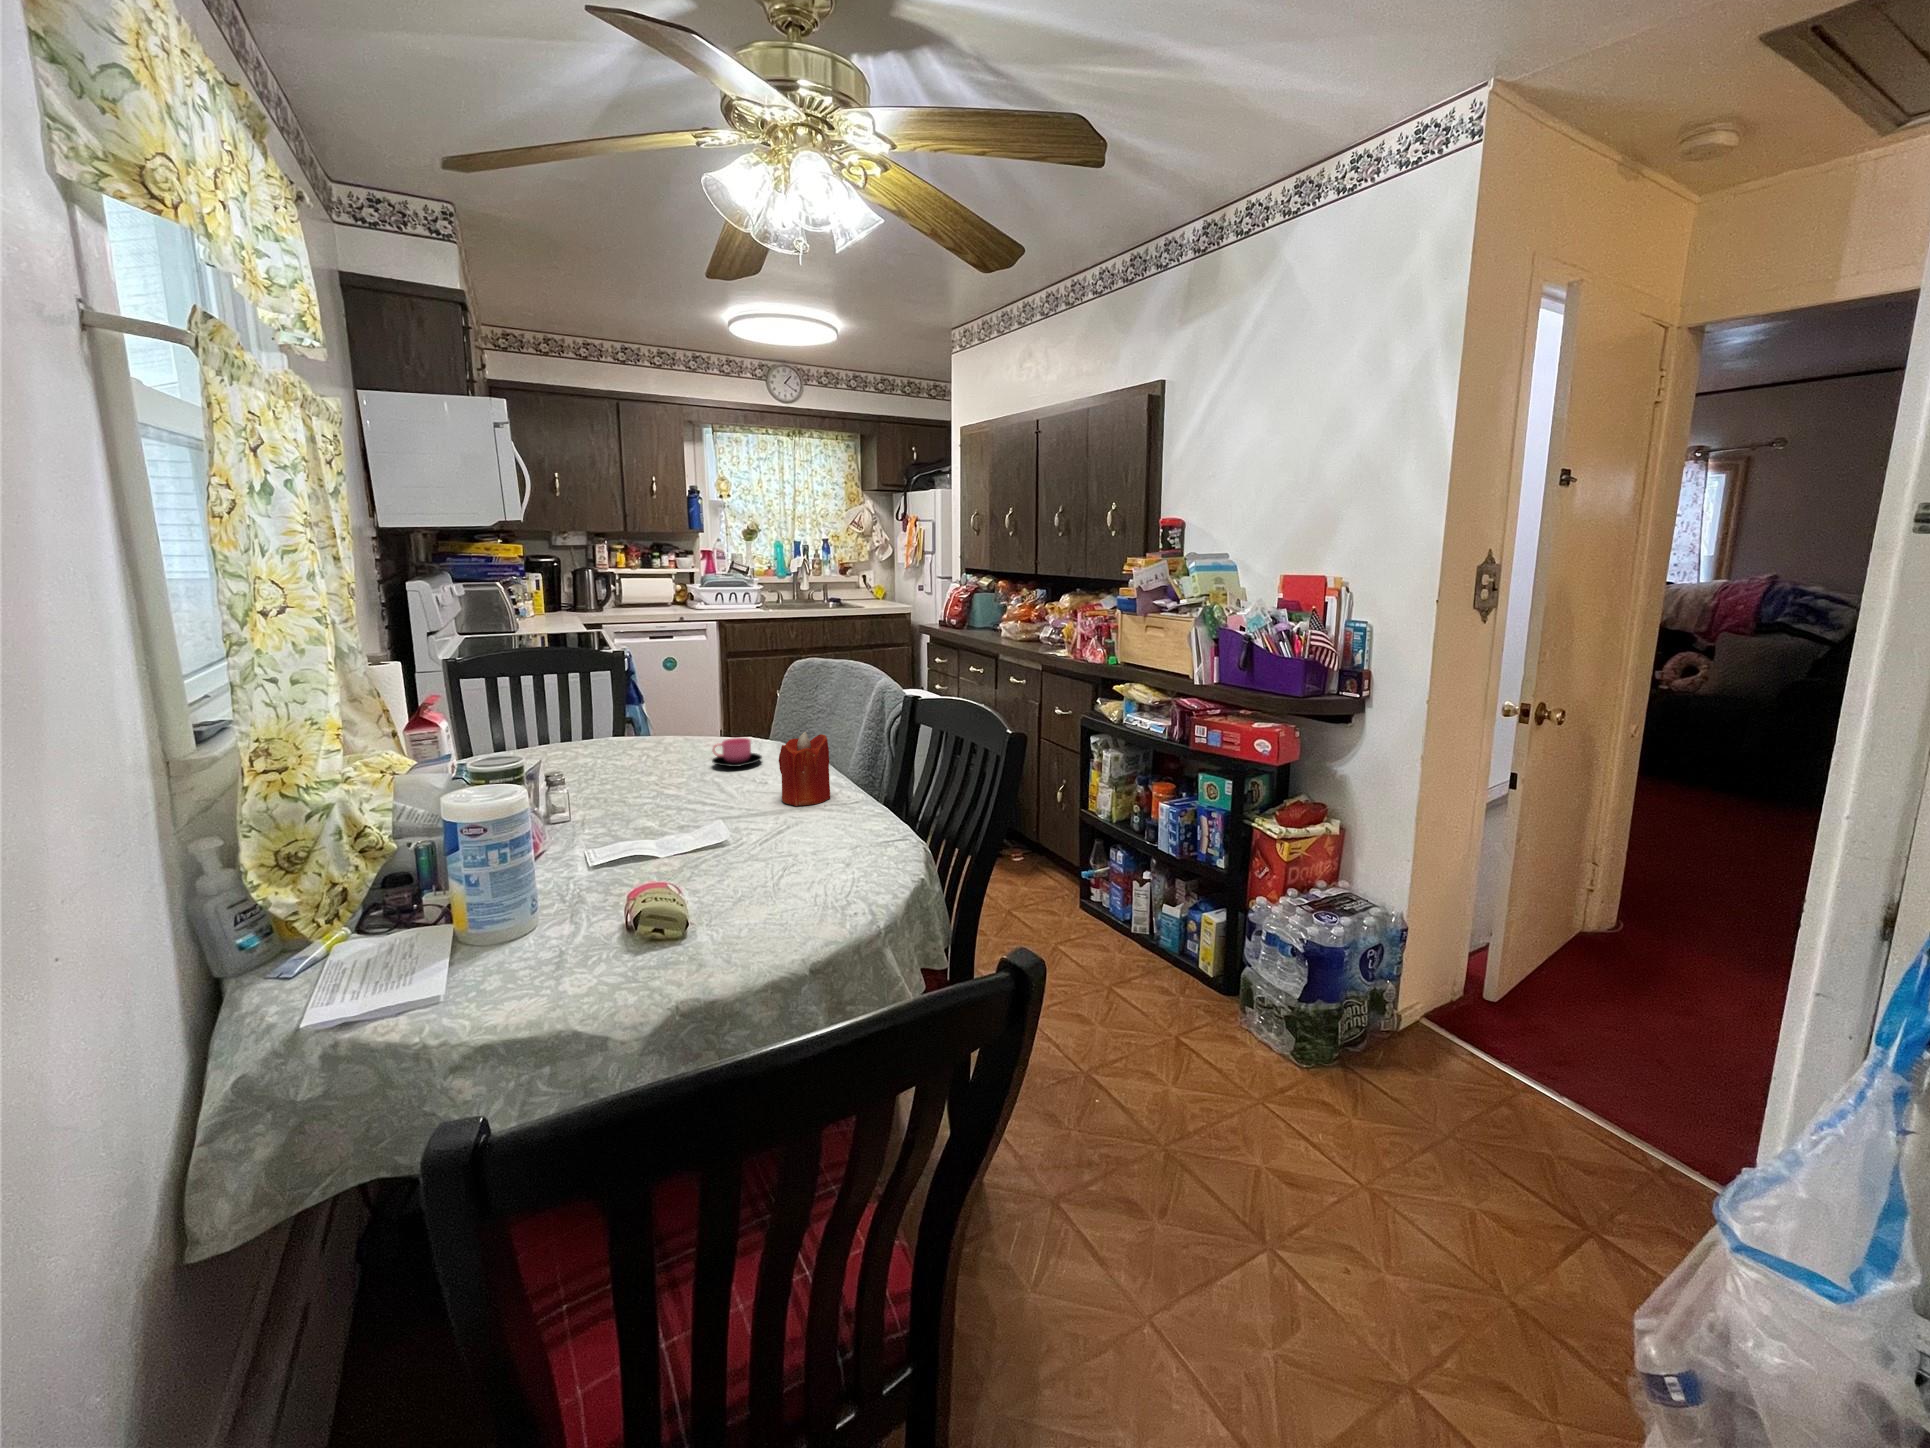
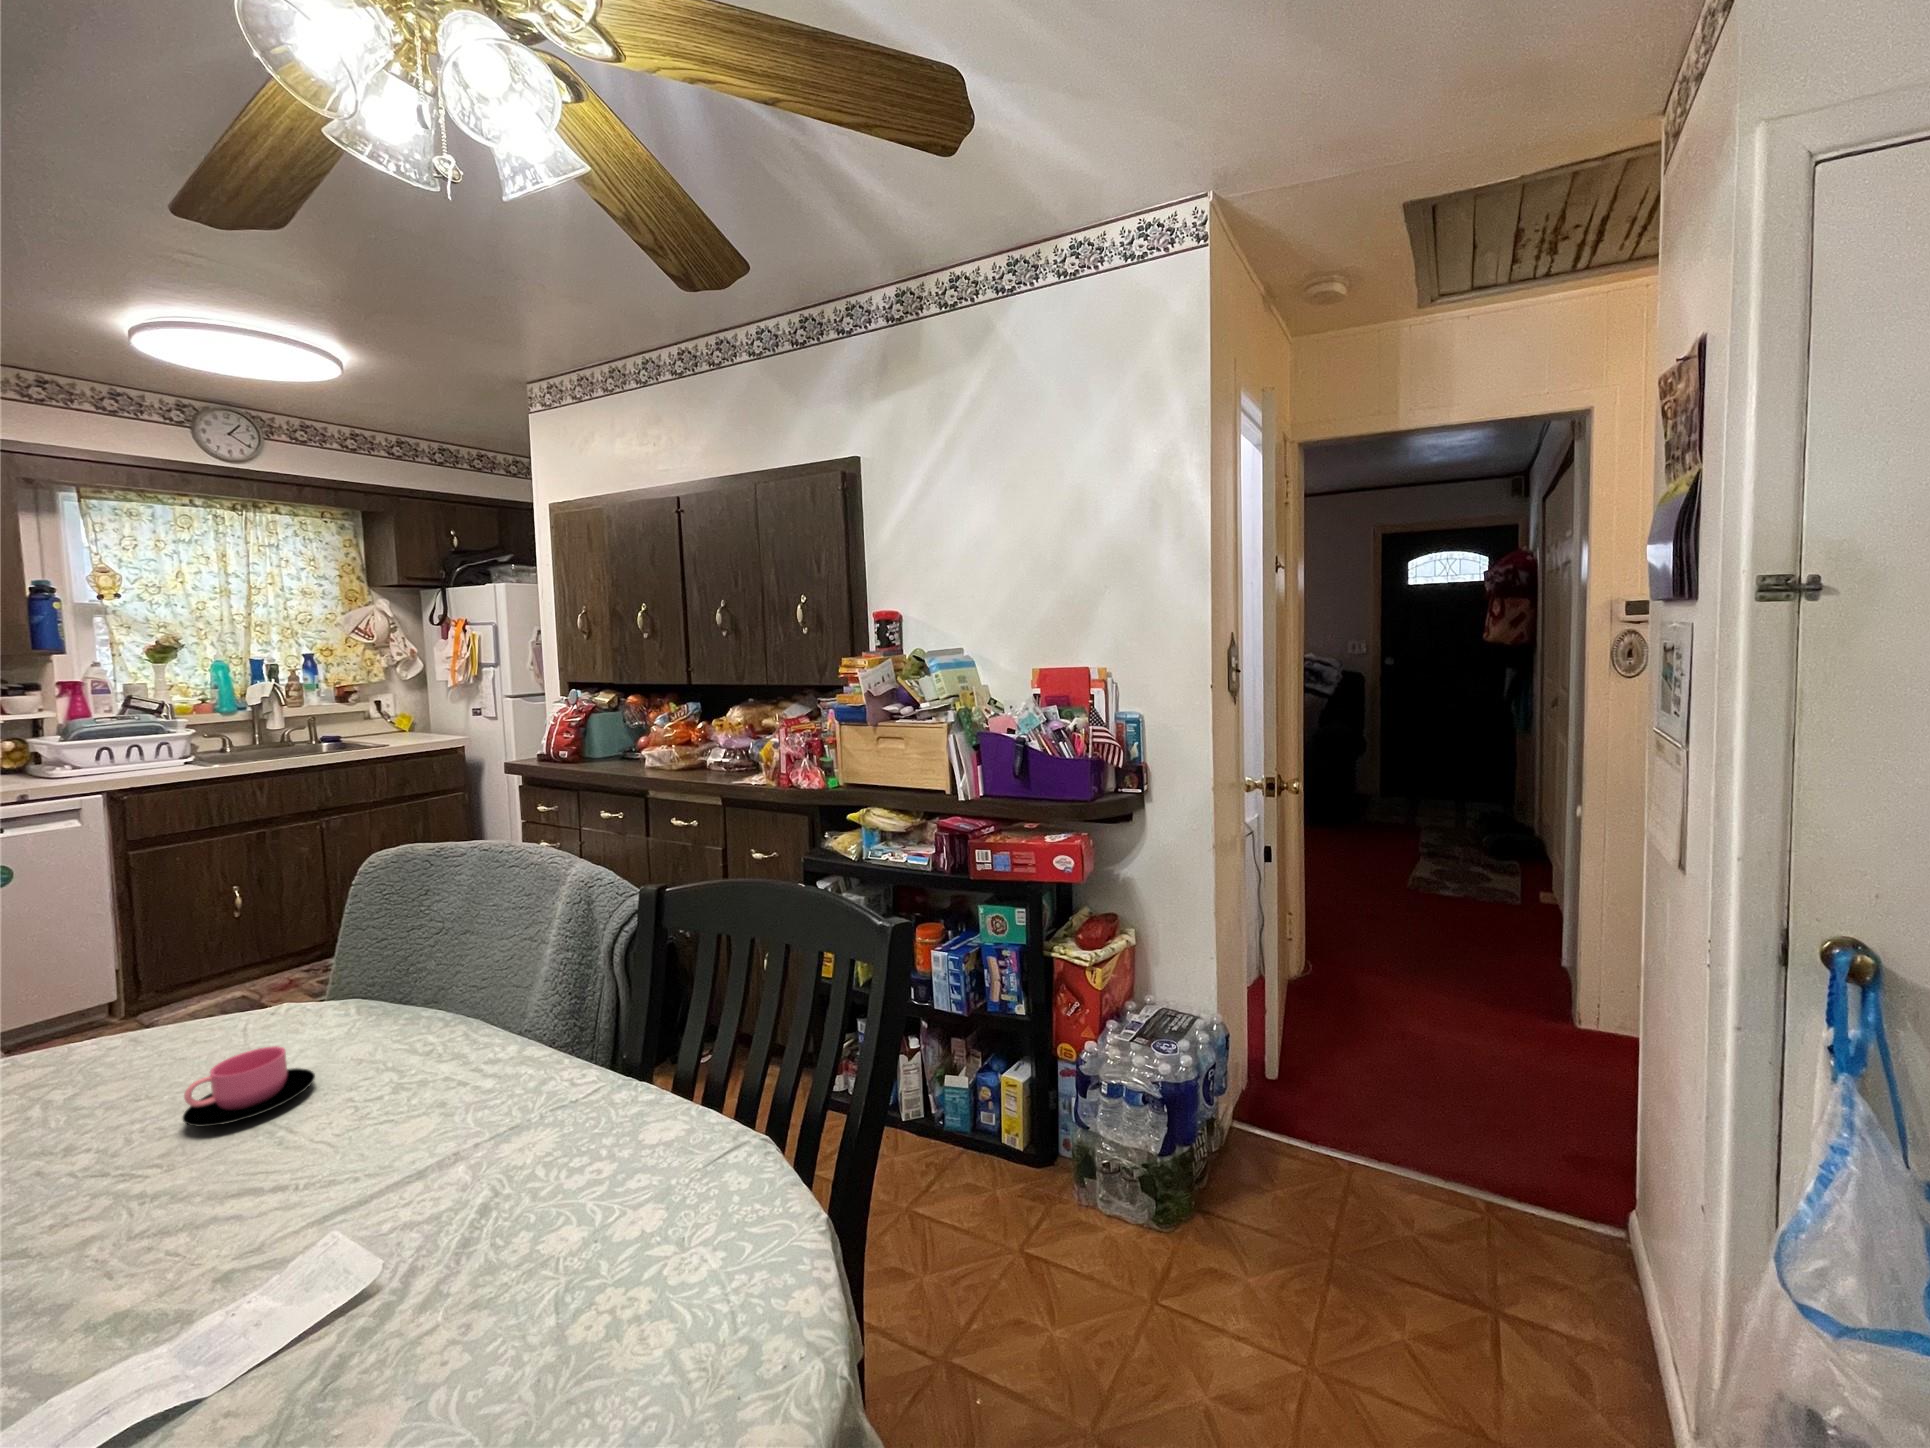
candle: present [779,732,830,806] -> none [400,1018,525,1185]

